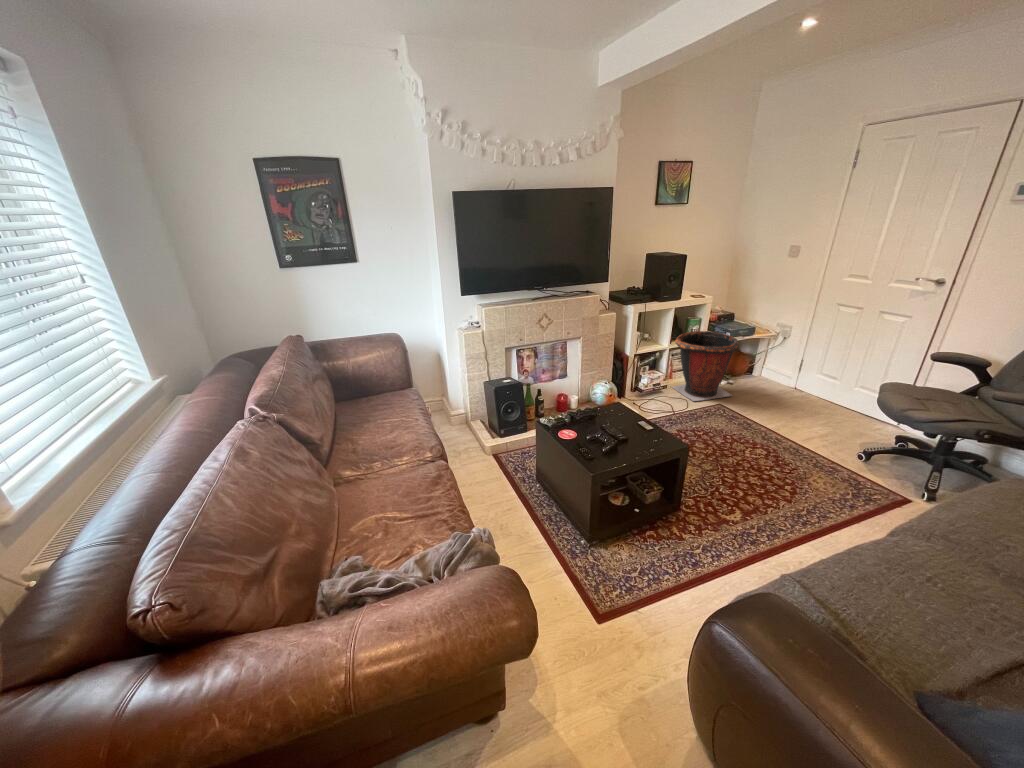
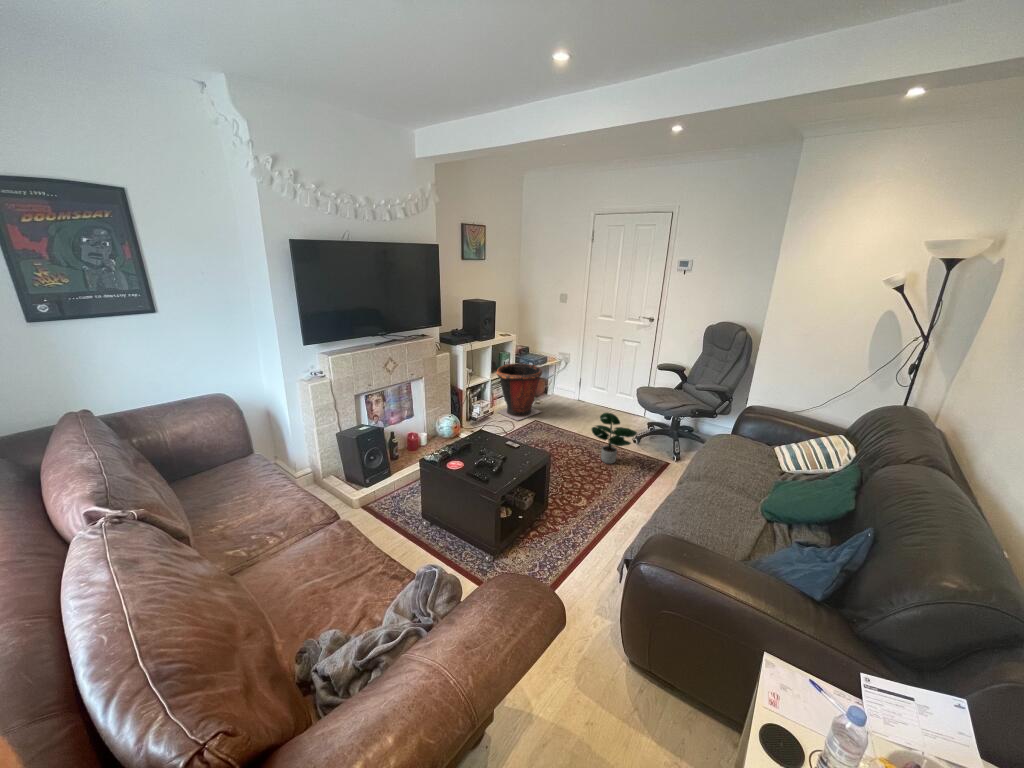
potted plant: none [782,410,856,480] -> present [592,413,637,464]

